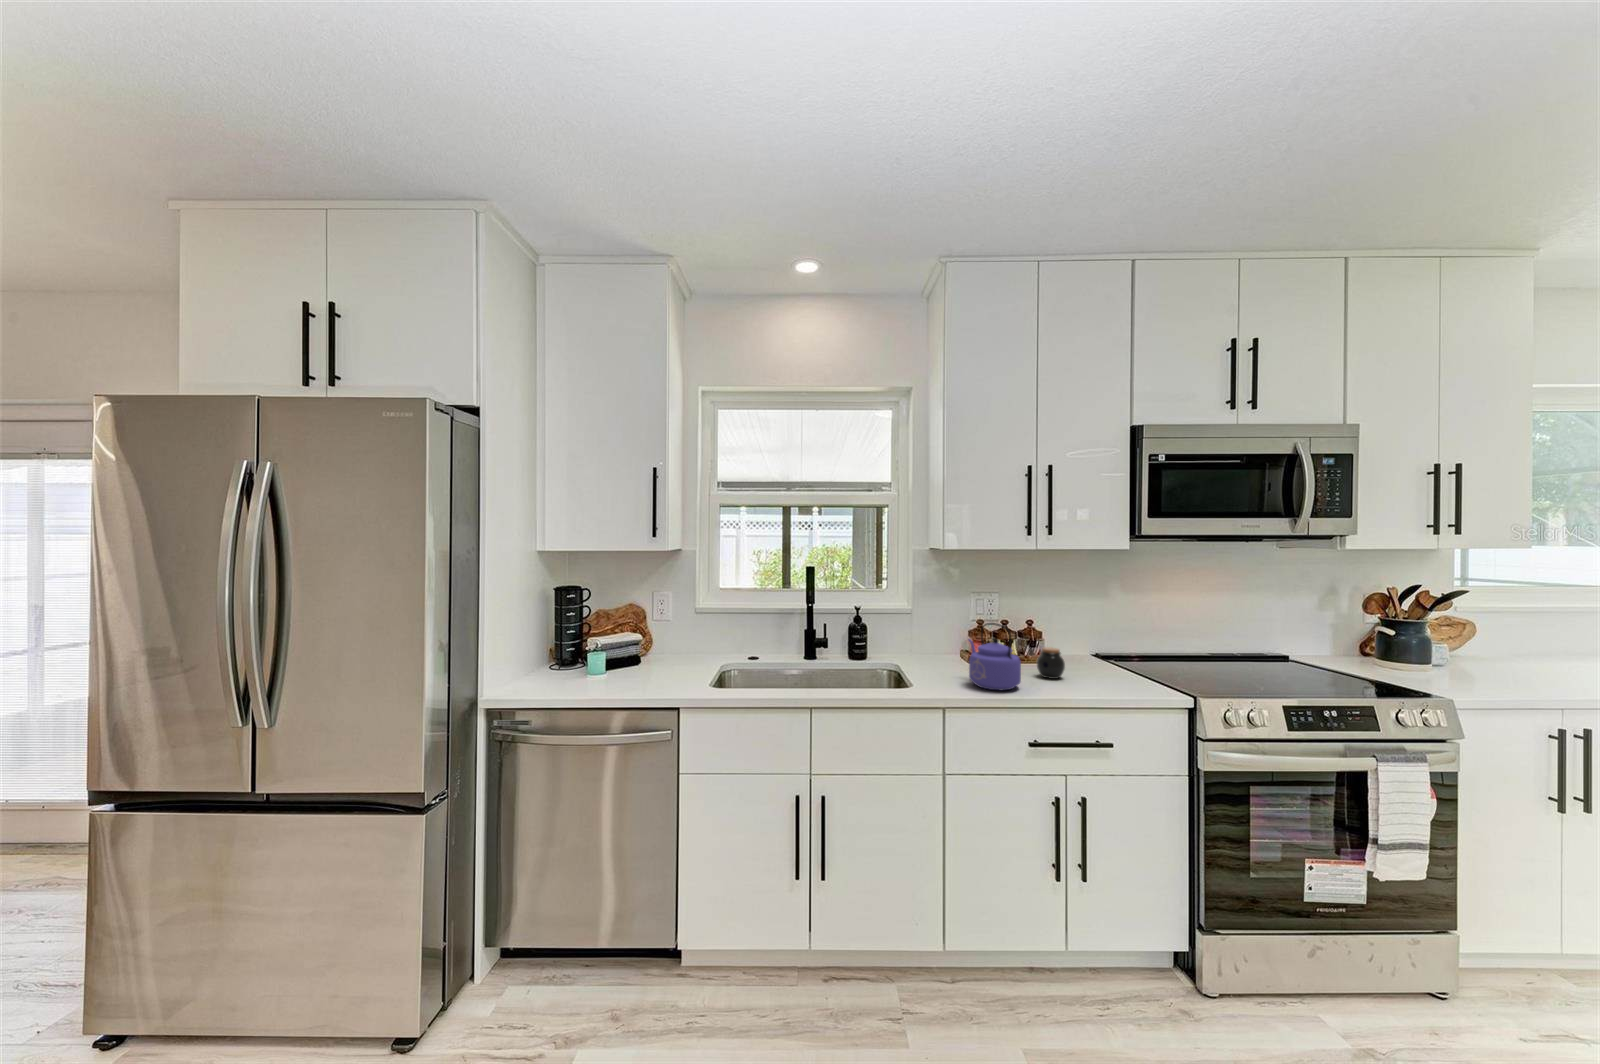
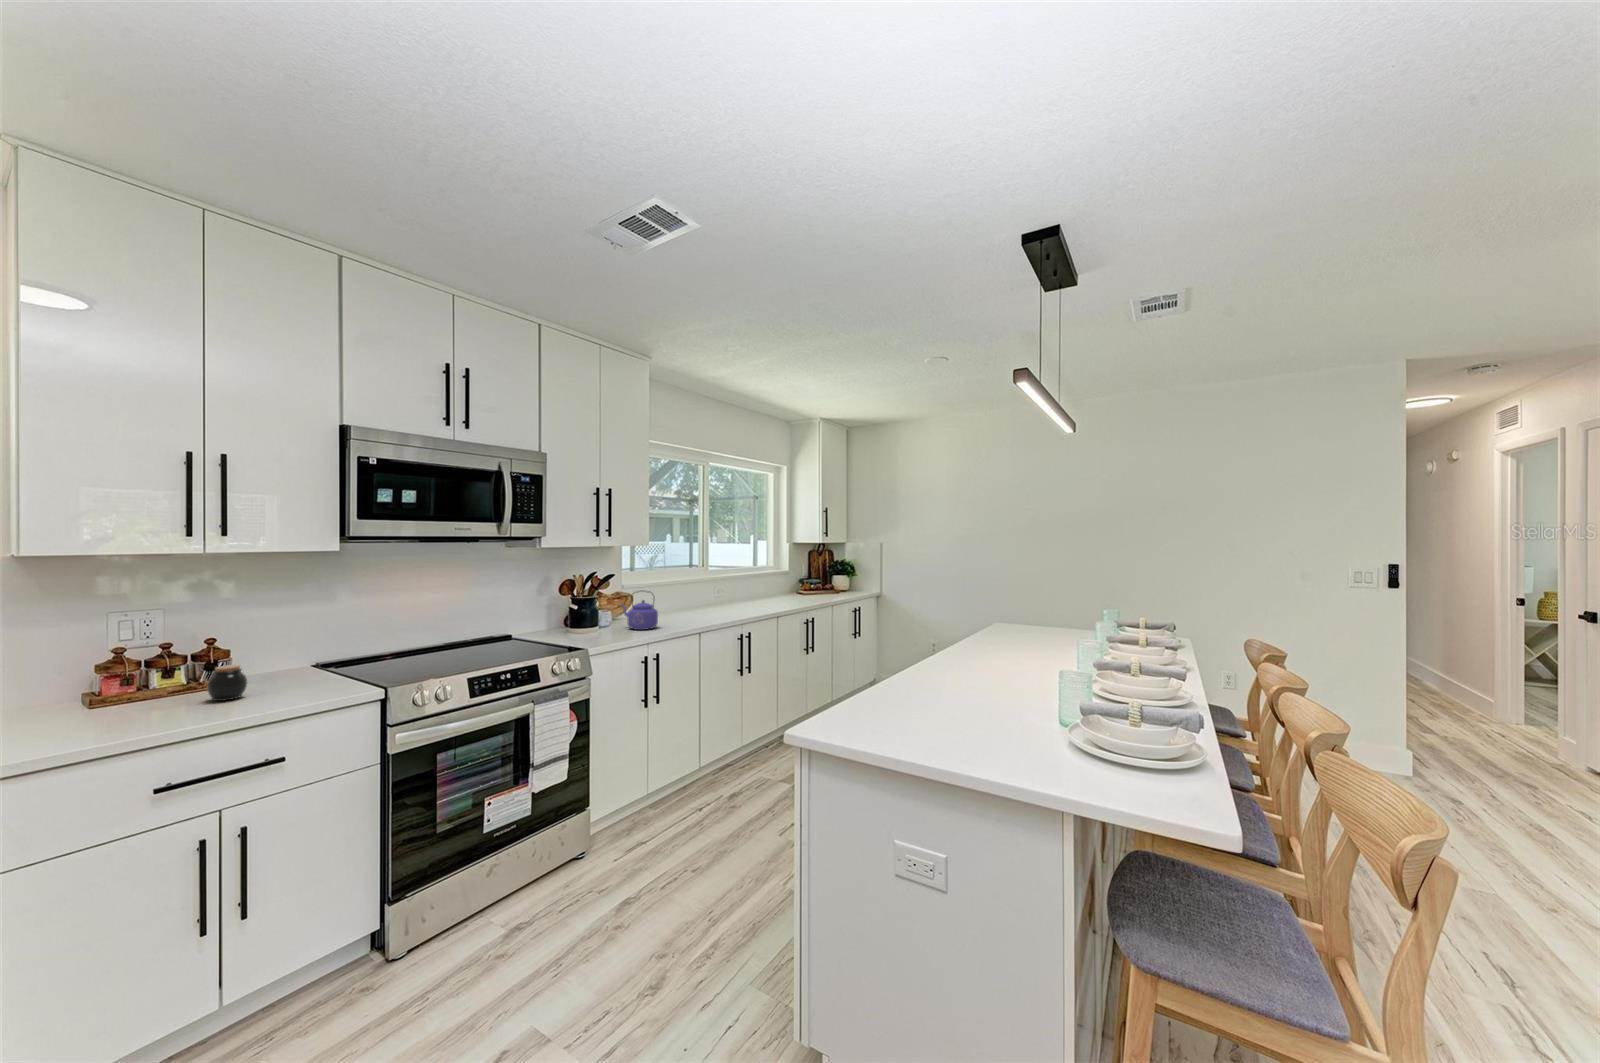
kettle: present [968,623,1021,690] -> present [621,591,658,630]

